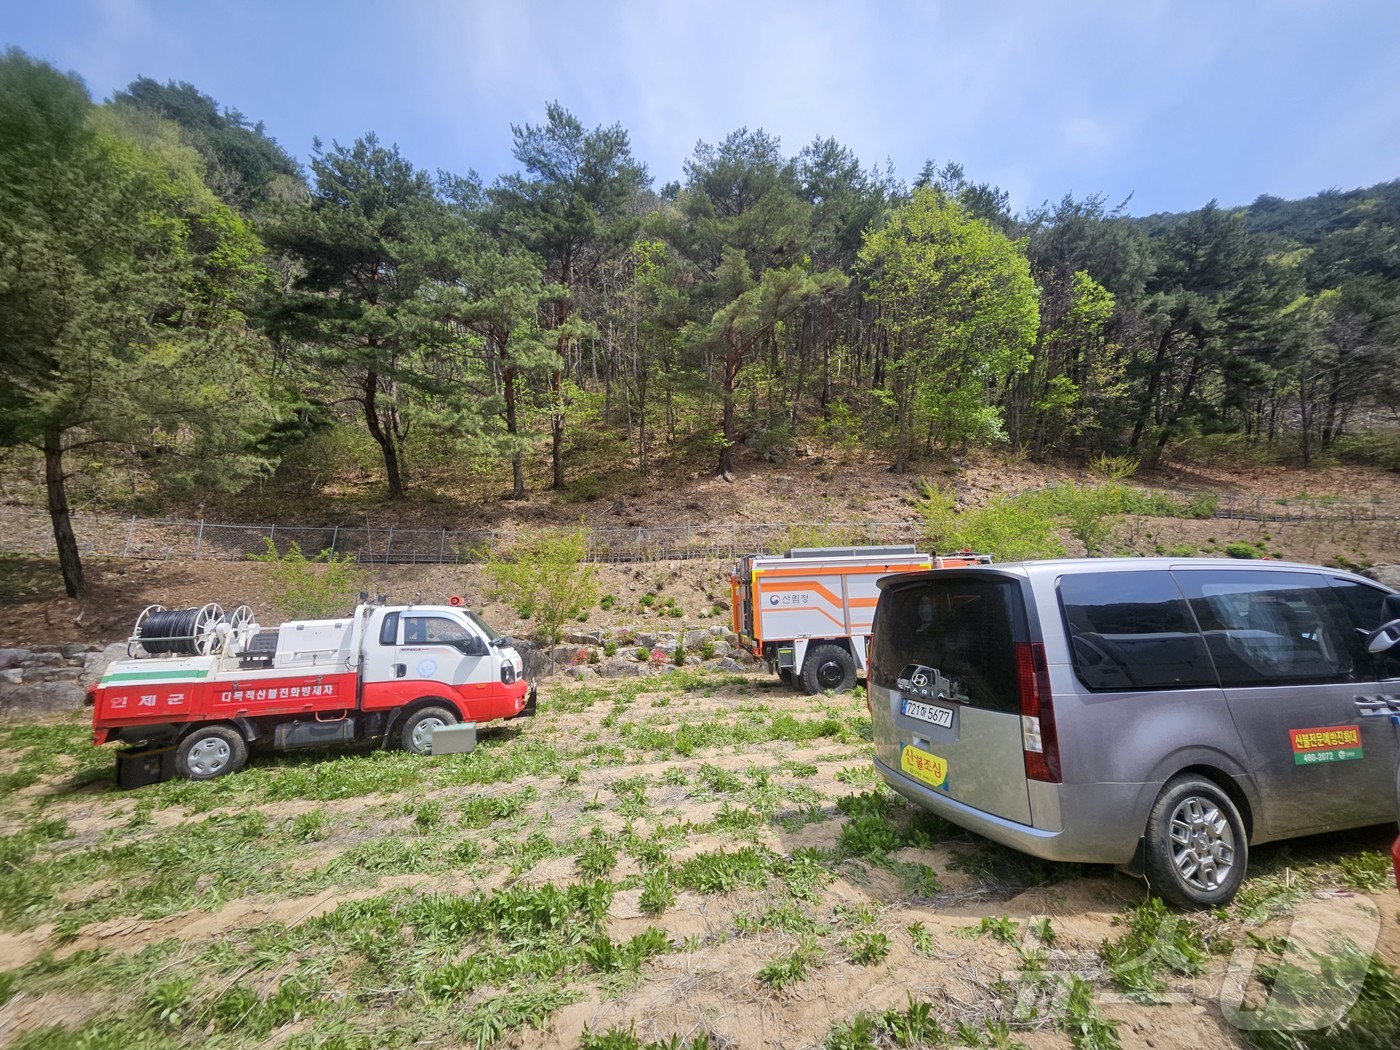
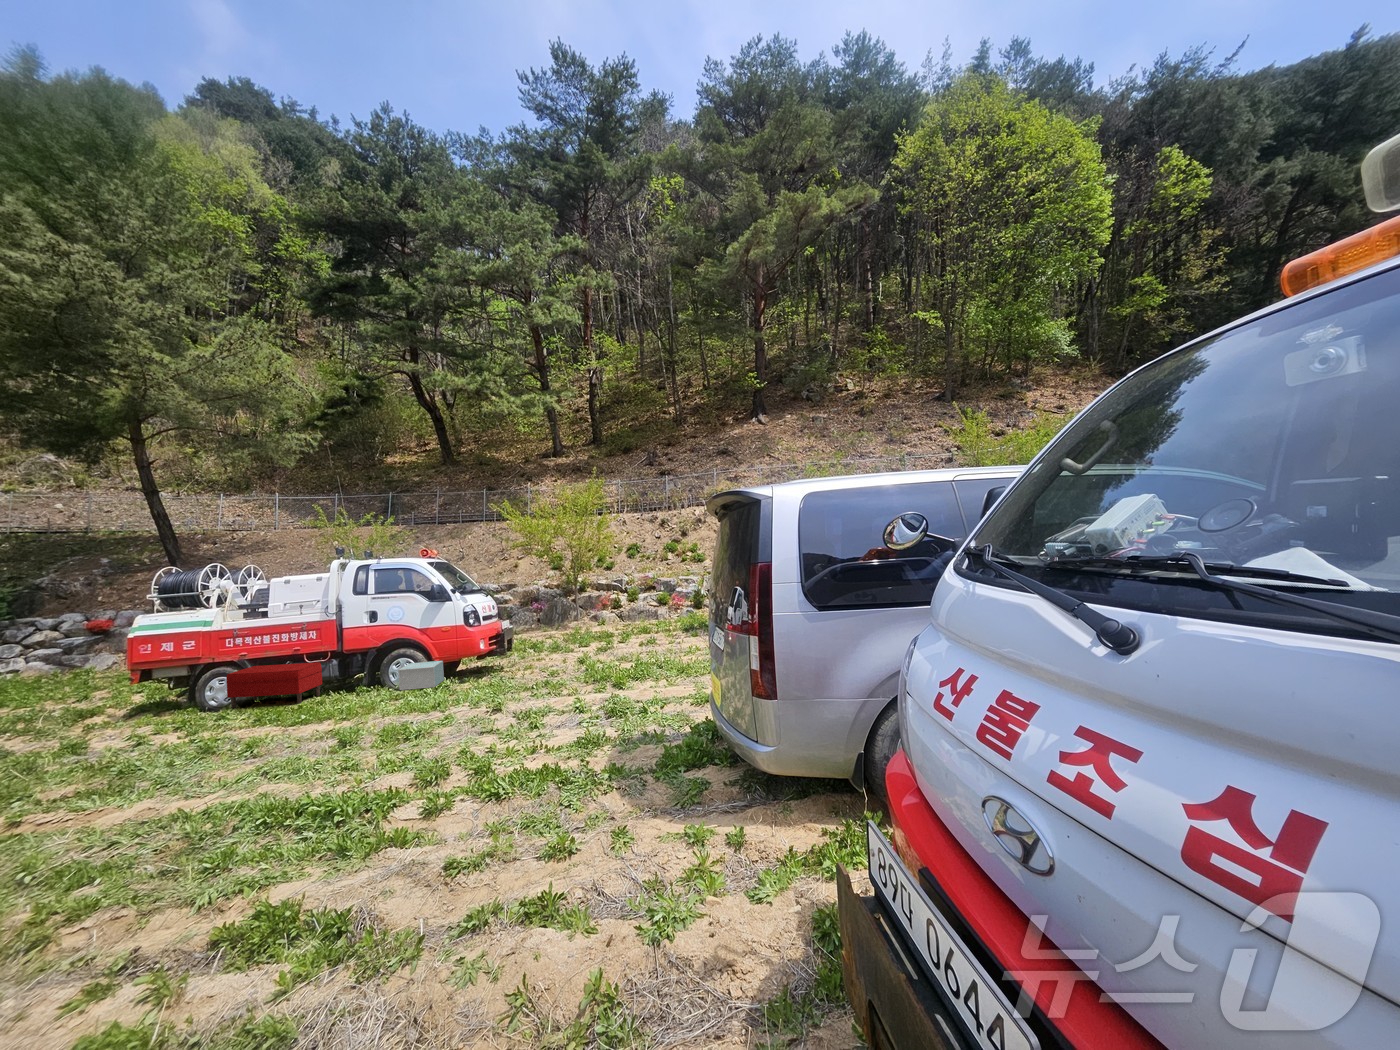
bench: none [223,722,338,778] -> present [226,662,322,708]
toolbox: present [114,724,177,790] -> none [146,664,194,717]

